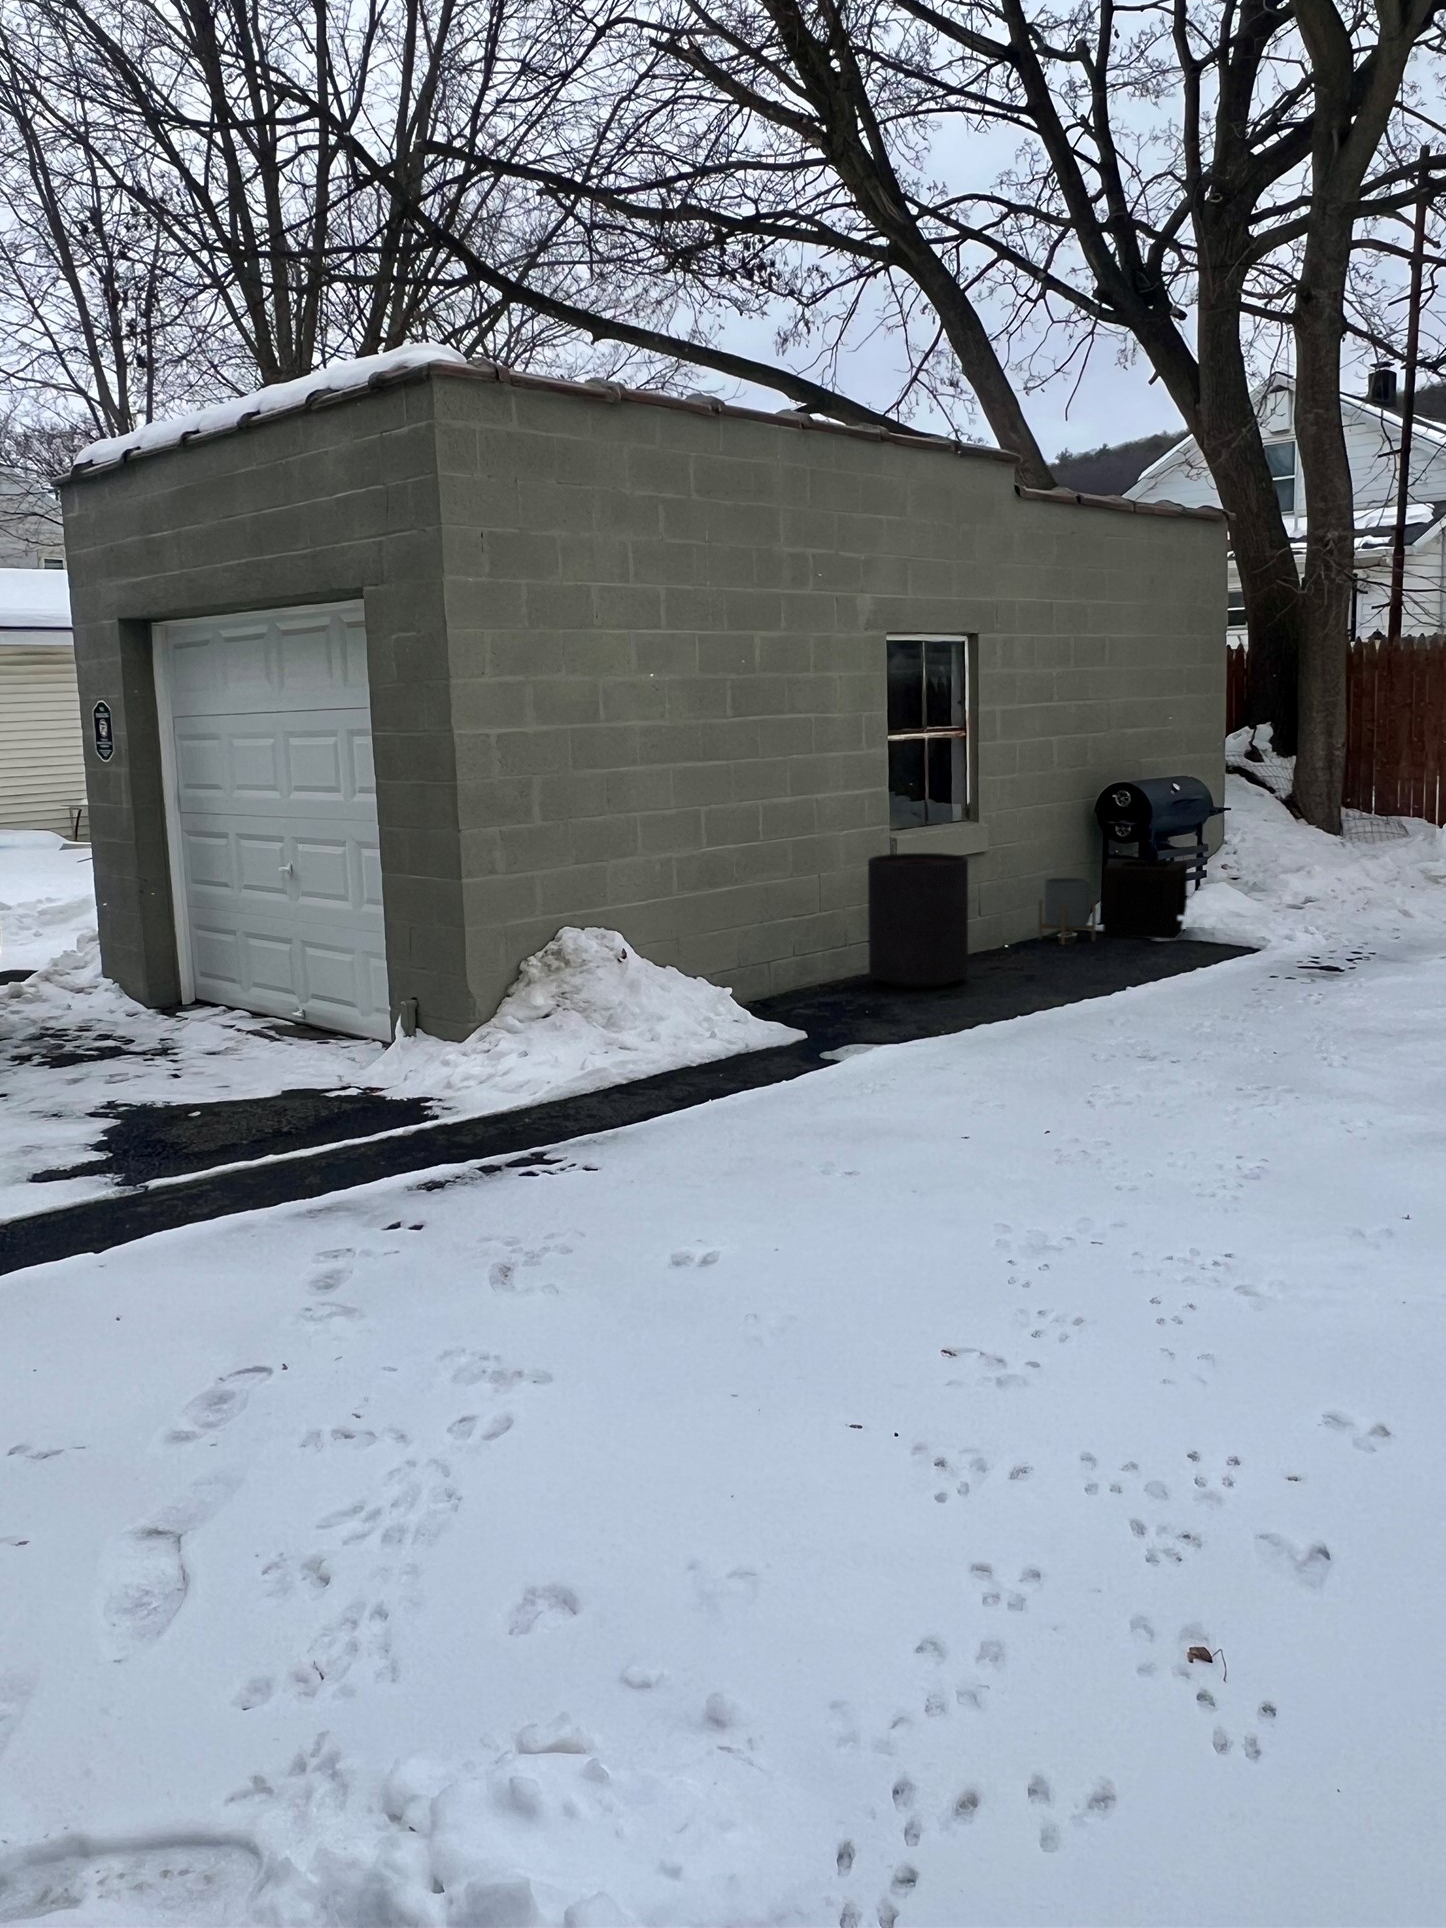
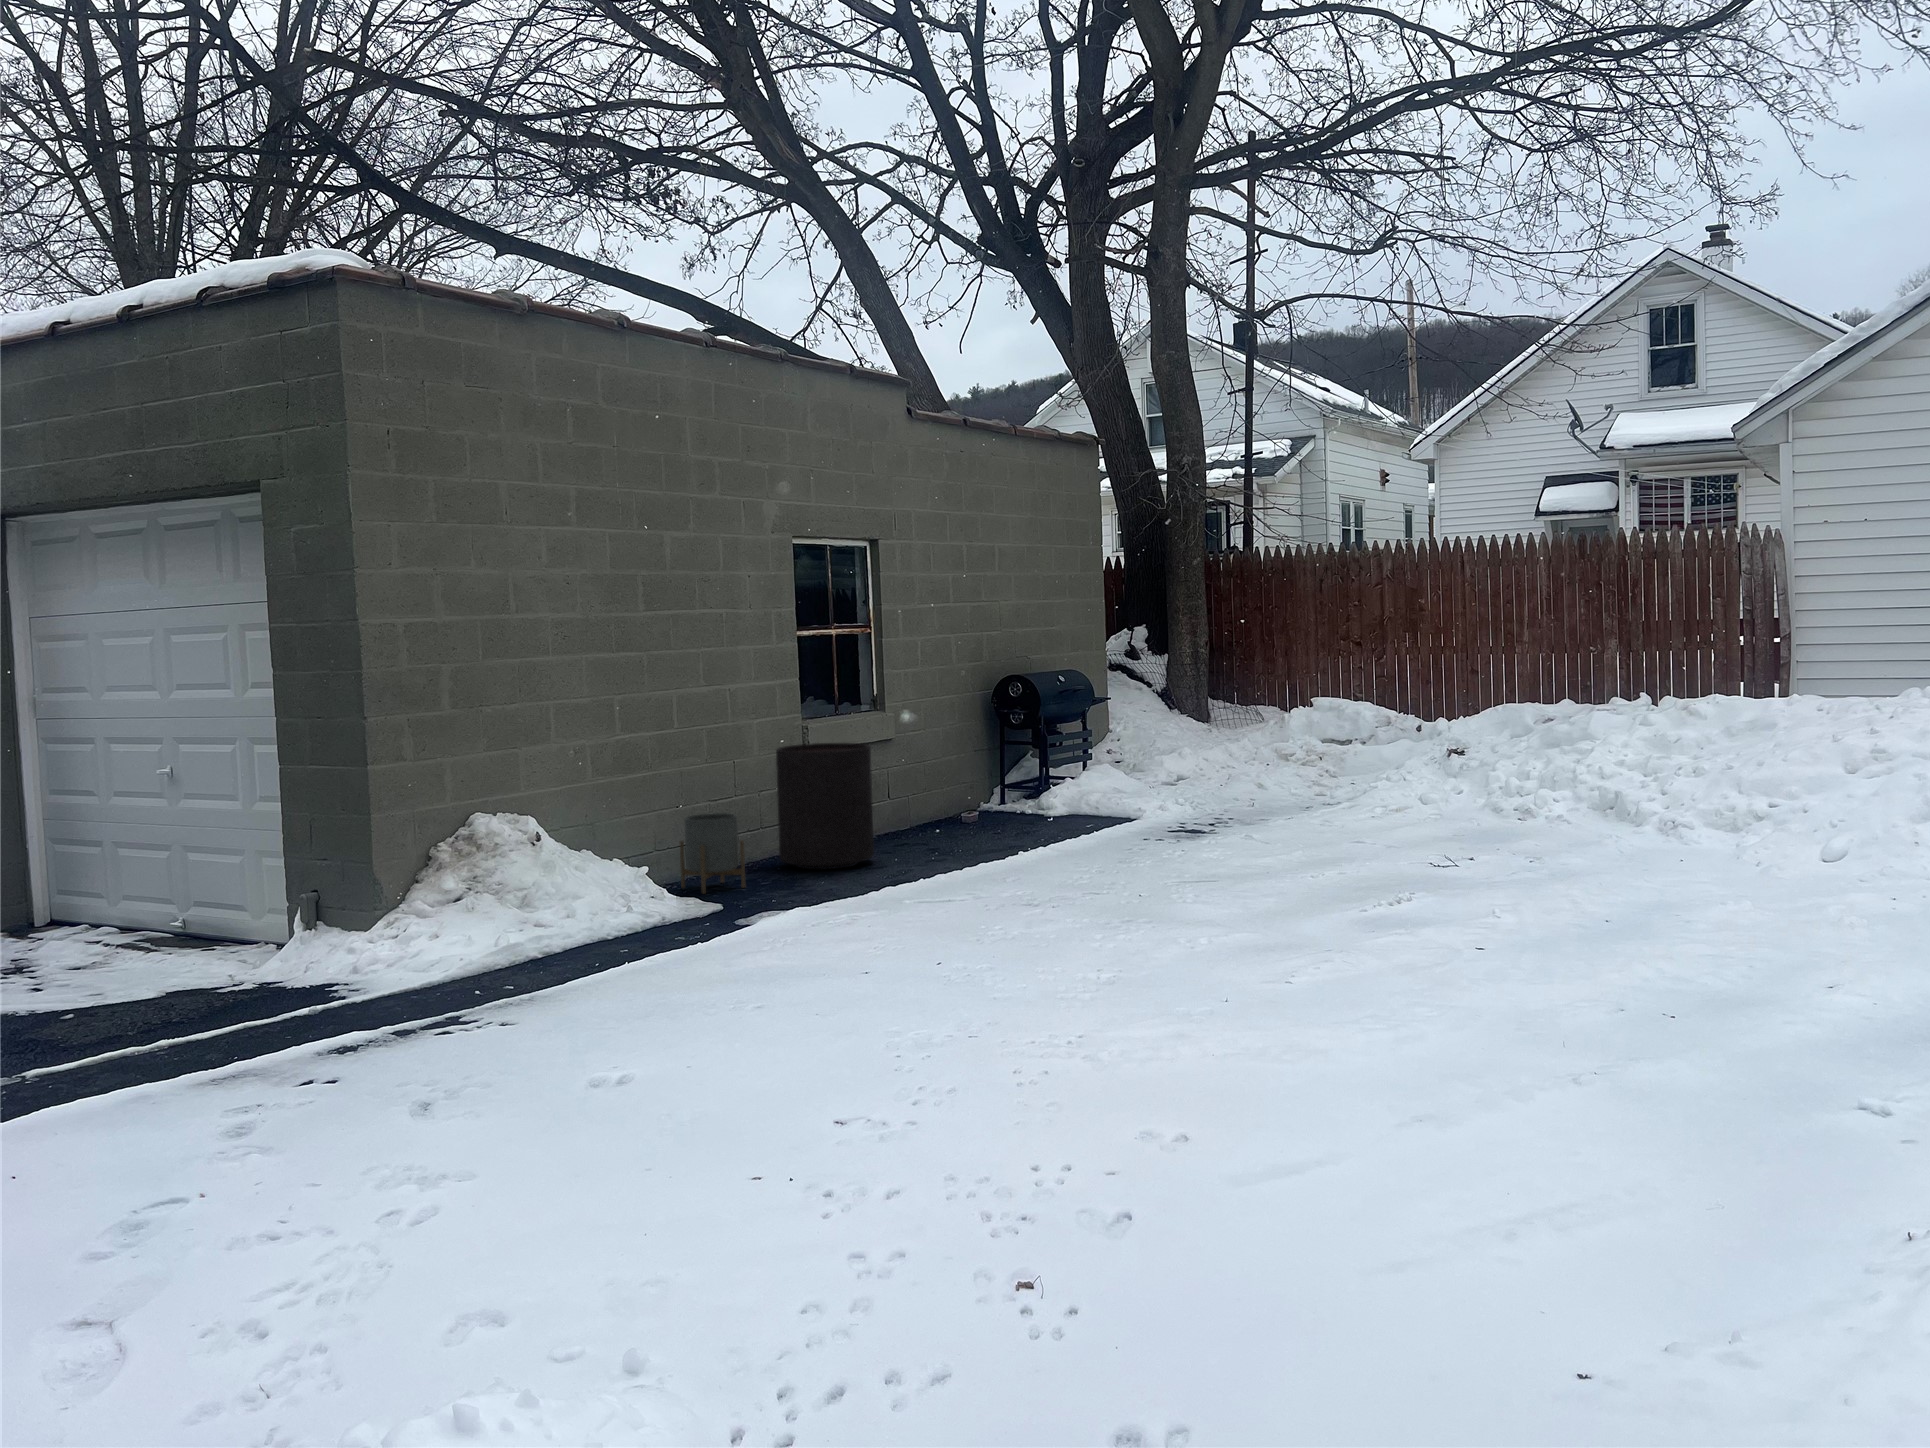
wooden crate: present [1103,859,1187,940] -> none [1000,751,1076,823]
planter: present [1038,878,1096,945] -> present [680,813,745,894]

